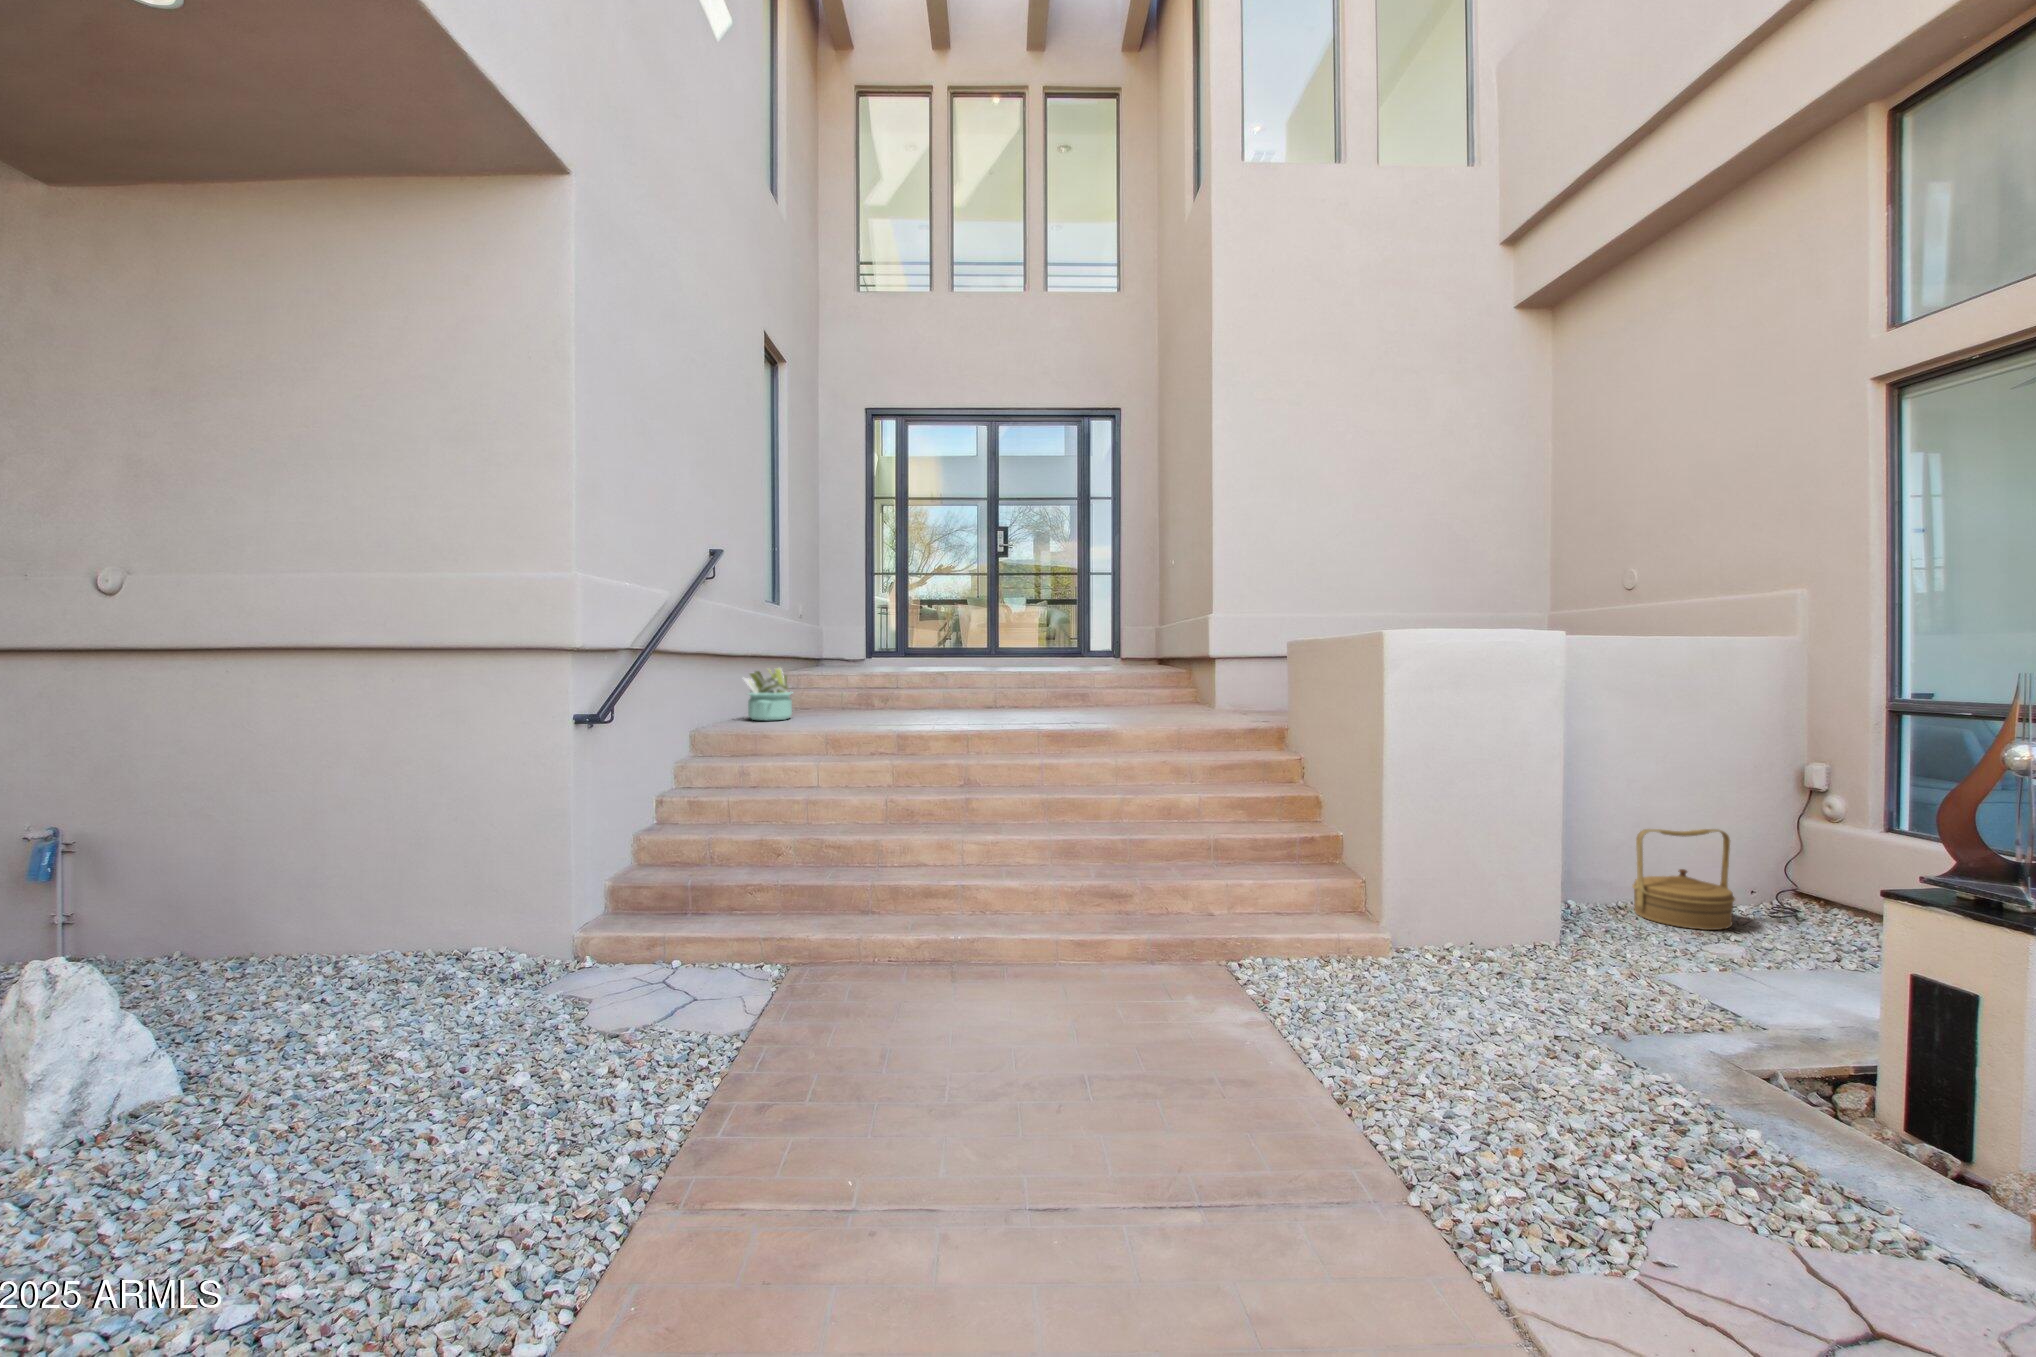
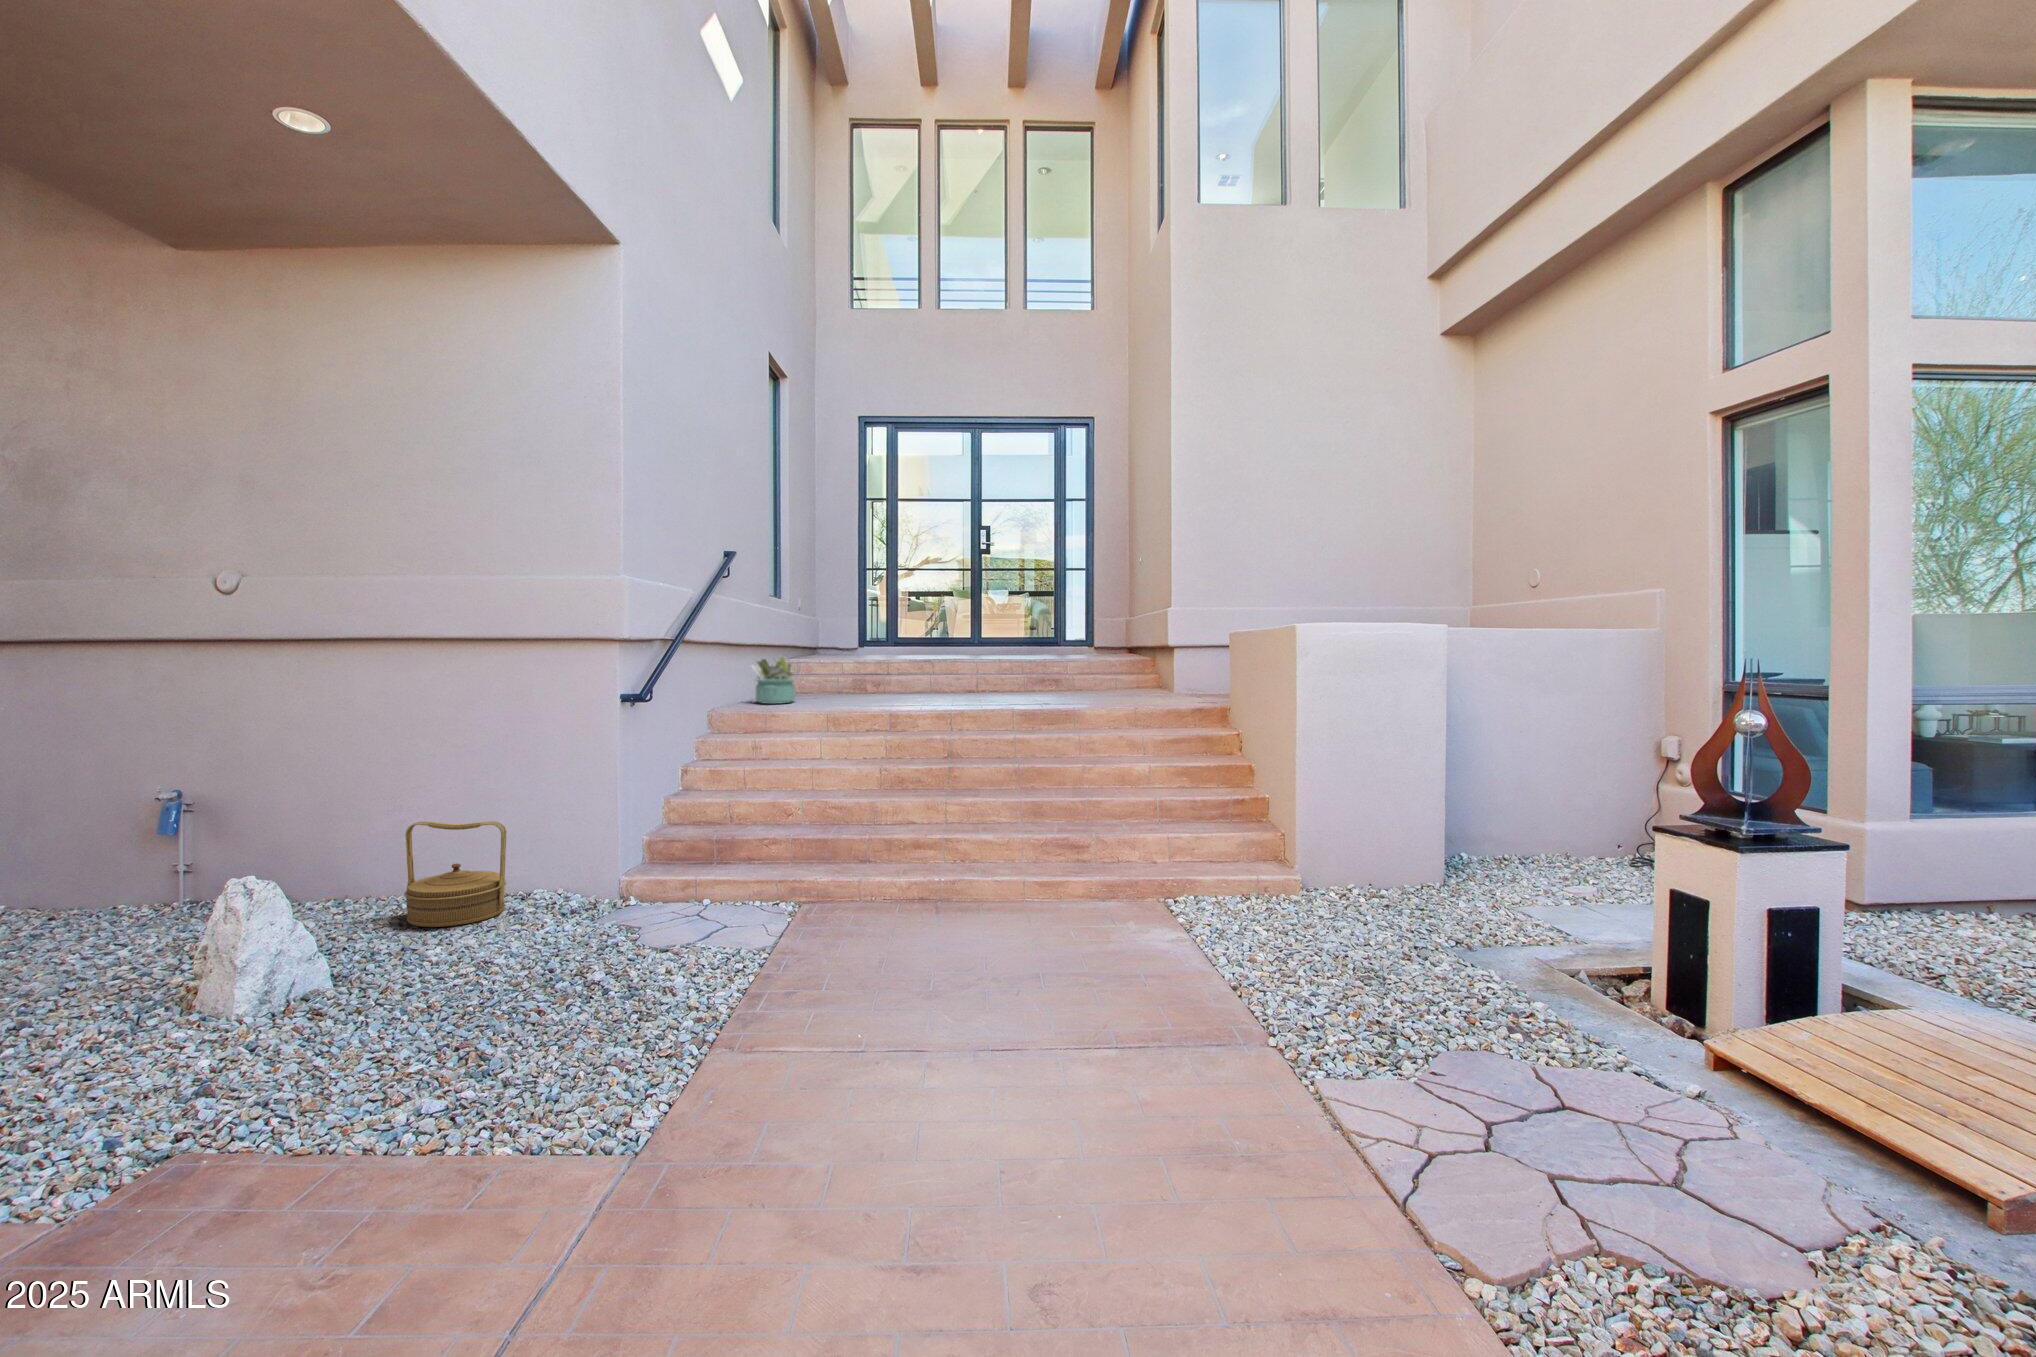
woven basket: present [1633,829,1735,930] -> present [404,822,507,927]

